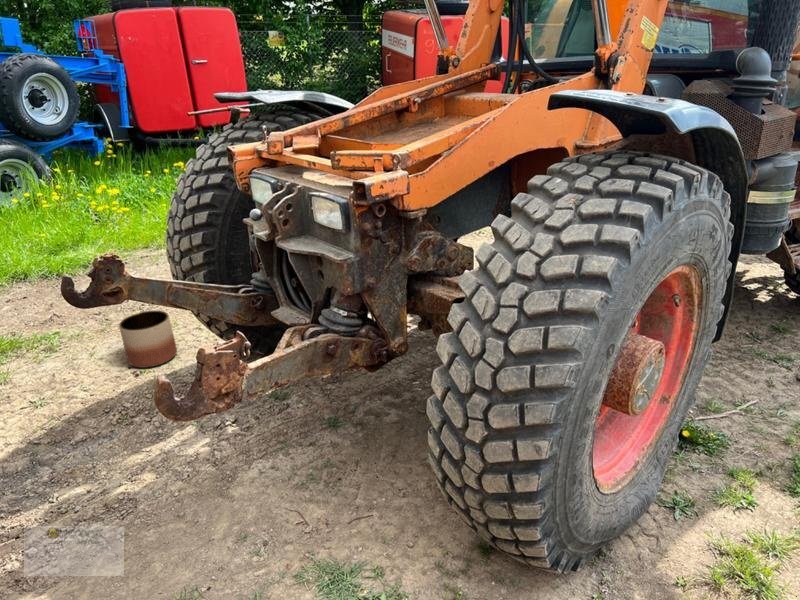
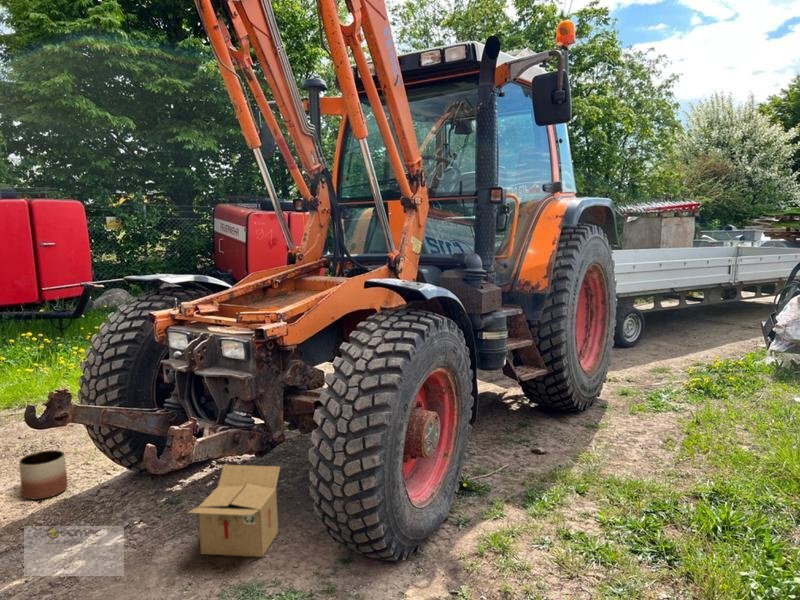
cardboard box: none [255,372,400,521] -> present [188,465,280,557]

